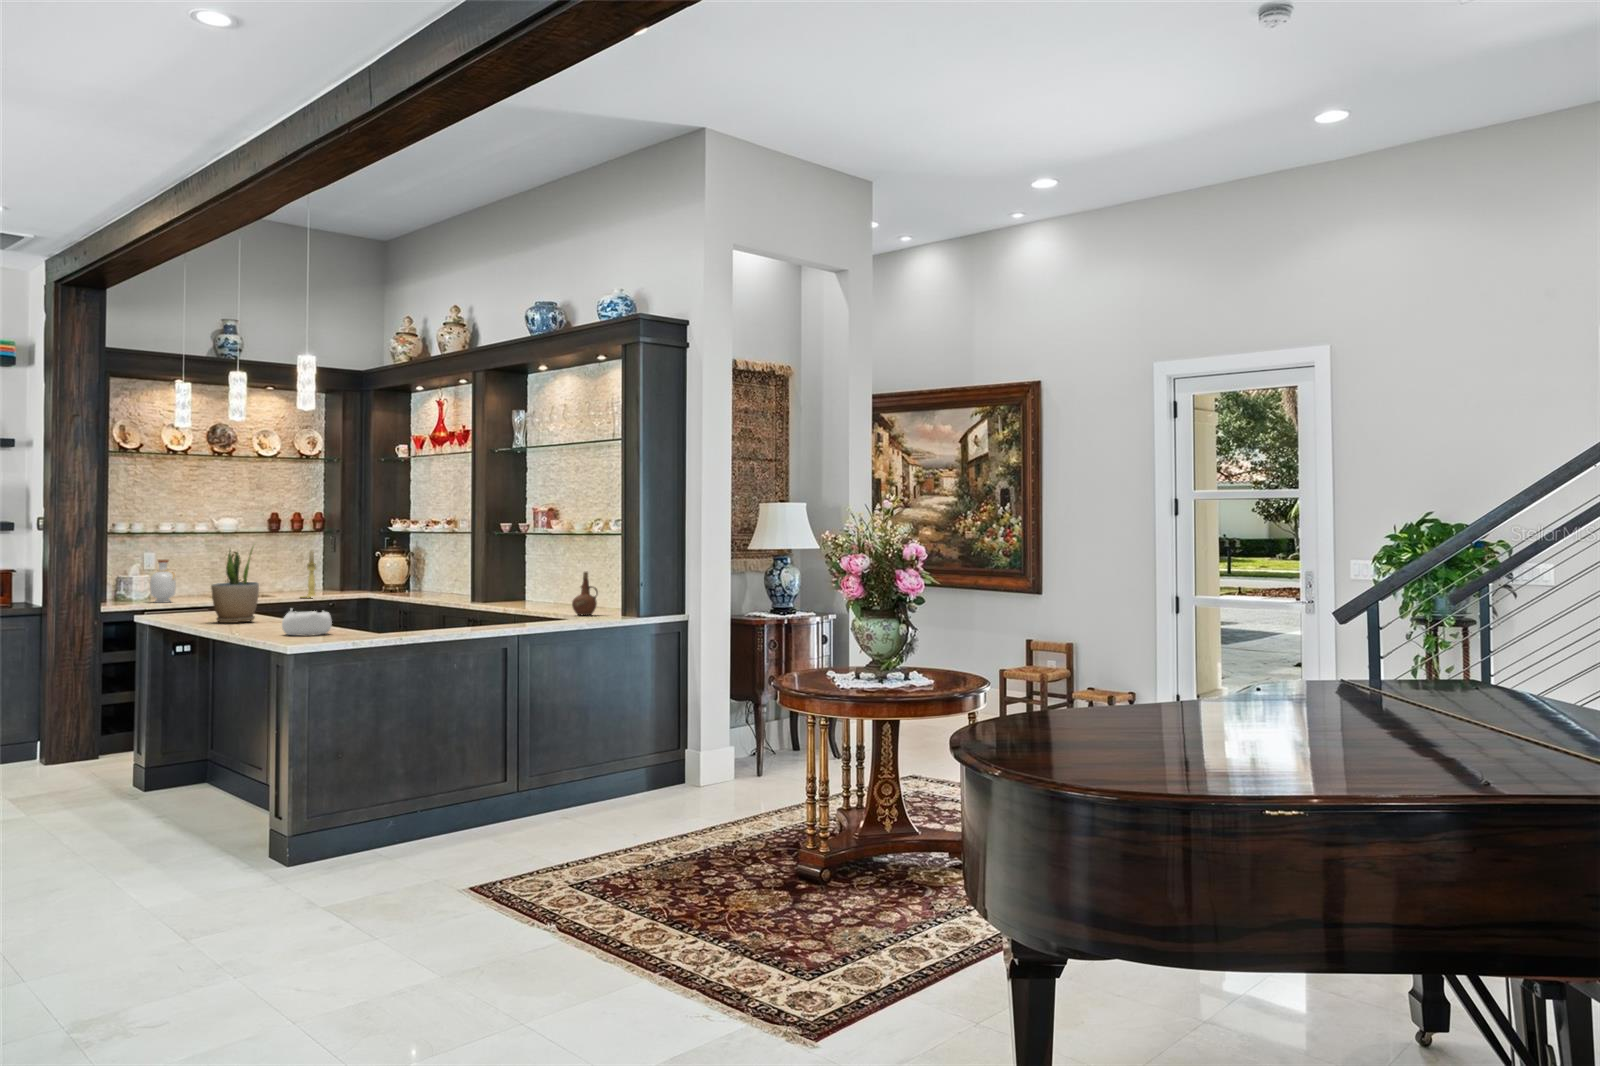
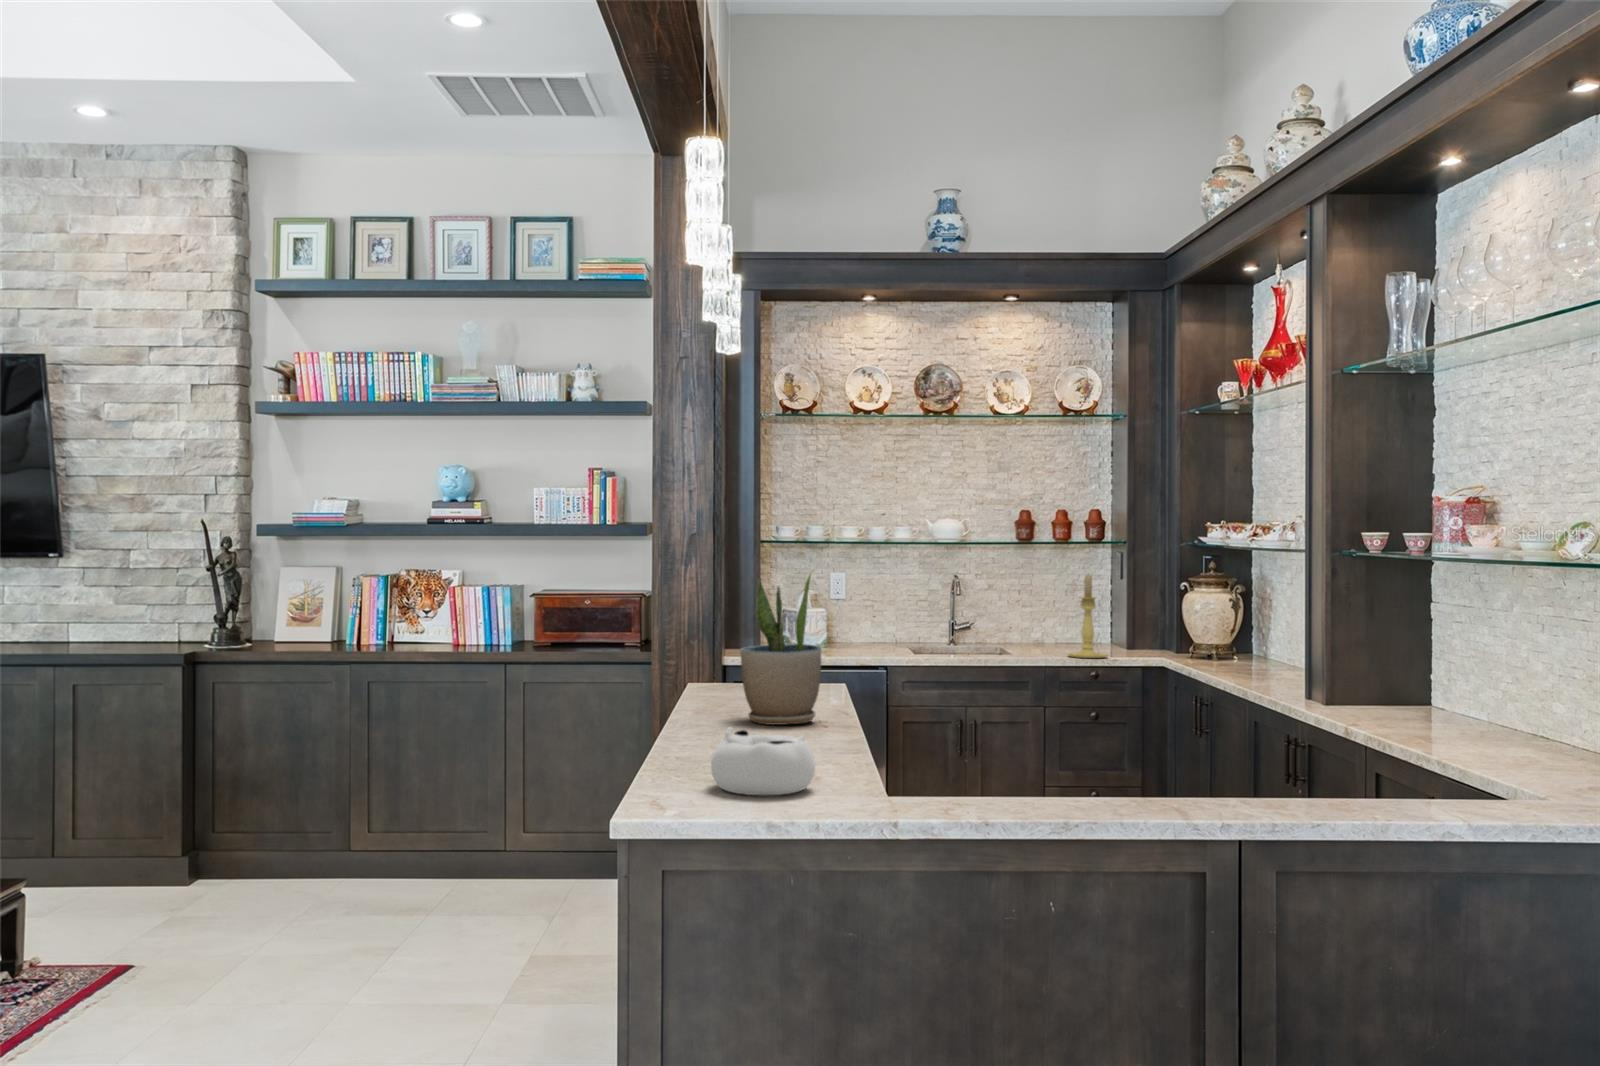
bottle: present [150,560,176,603] -> none [835,585,871,654]
ceramic pitcher: present [572,572,598,615] -> none [1510,660,1586,776]

